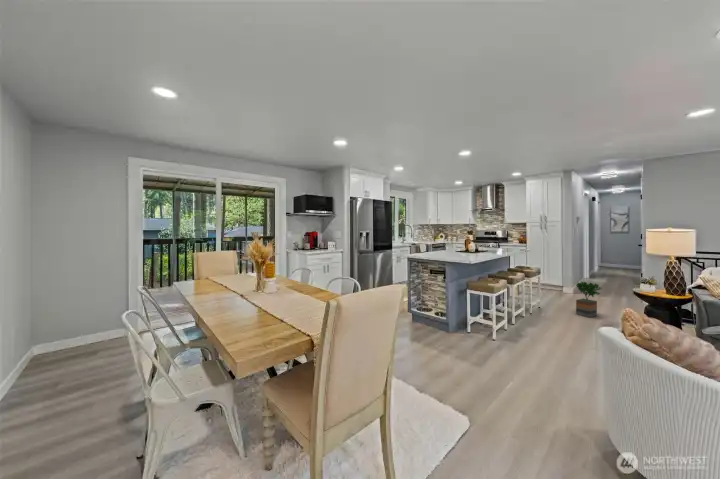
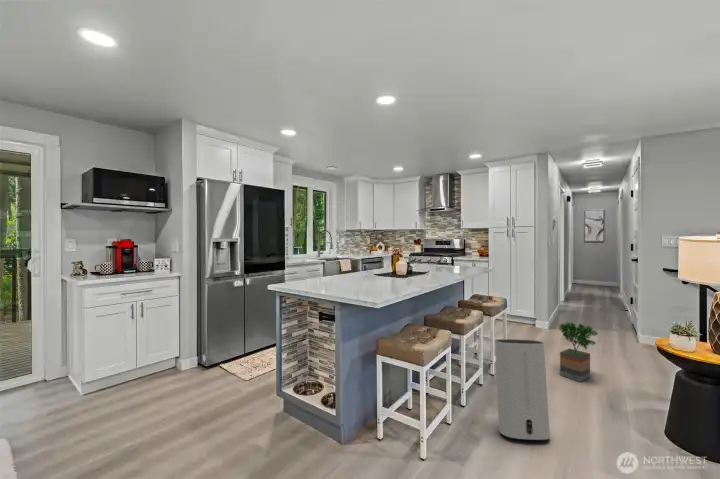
air purifier: none [533,285,565,336] -> present [495,339,550,440]

